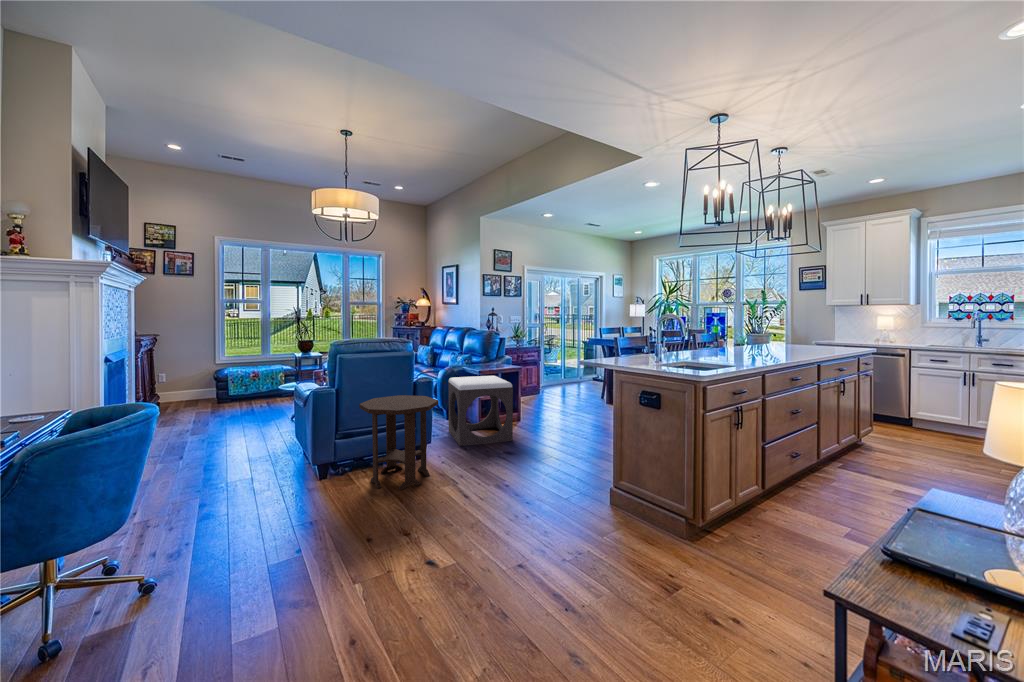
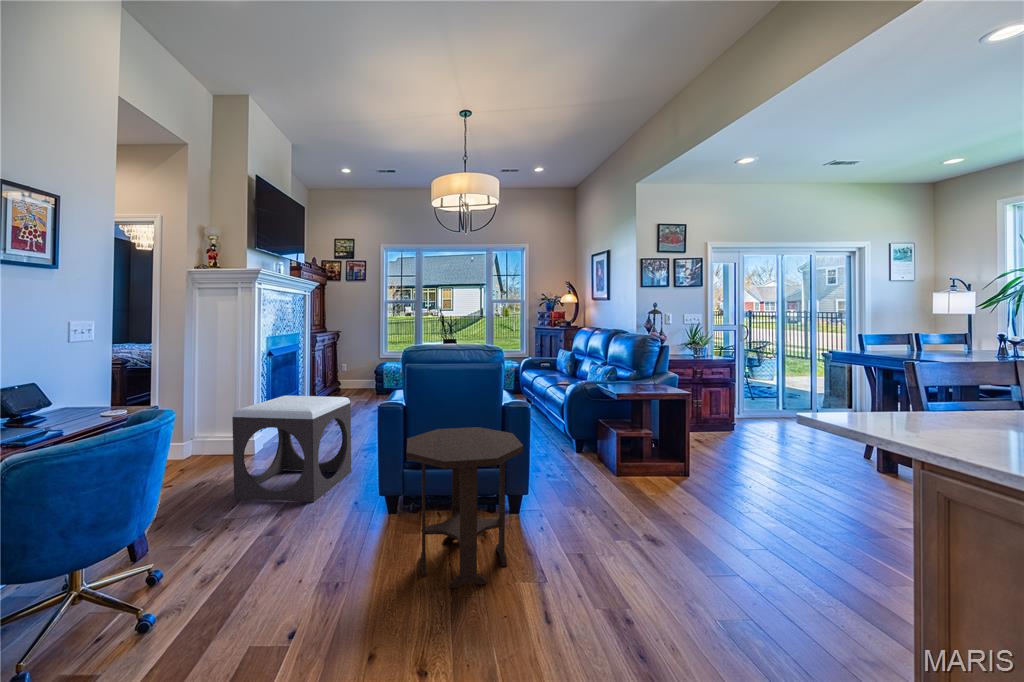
footstool: present [449,376,513,446] -> present [232,396,351,502]

